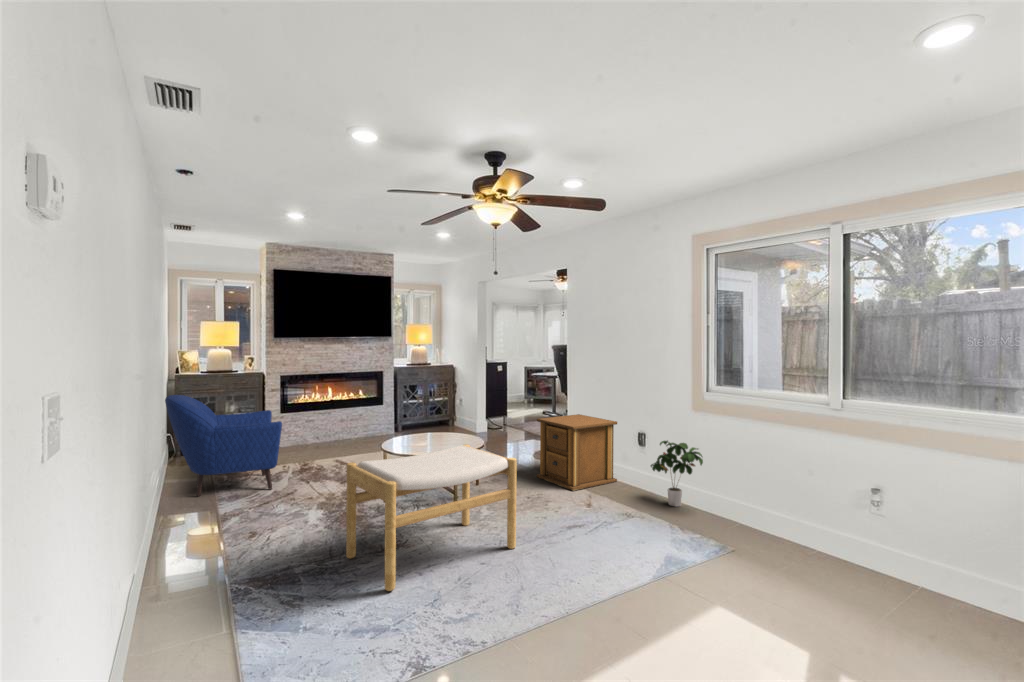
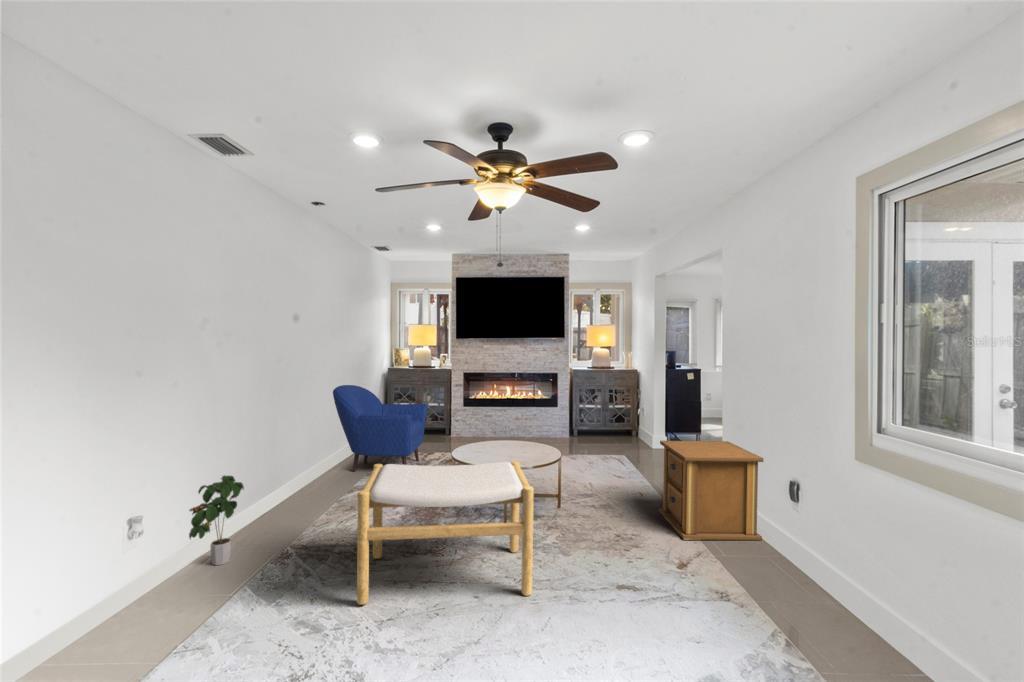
potted plant: present [651,441,703,506] -> present [189,475,244,565]

